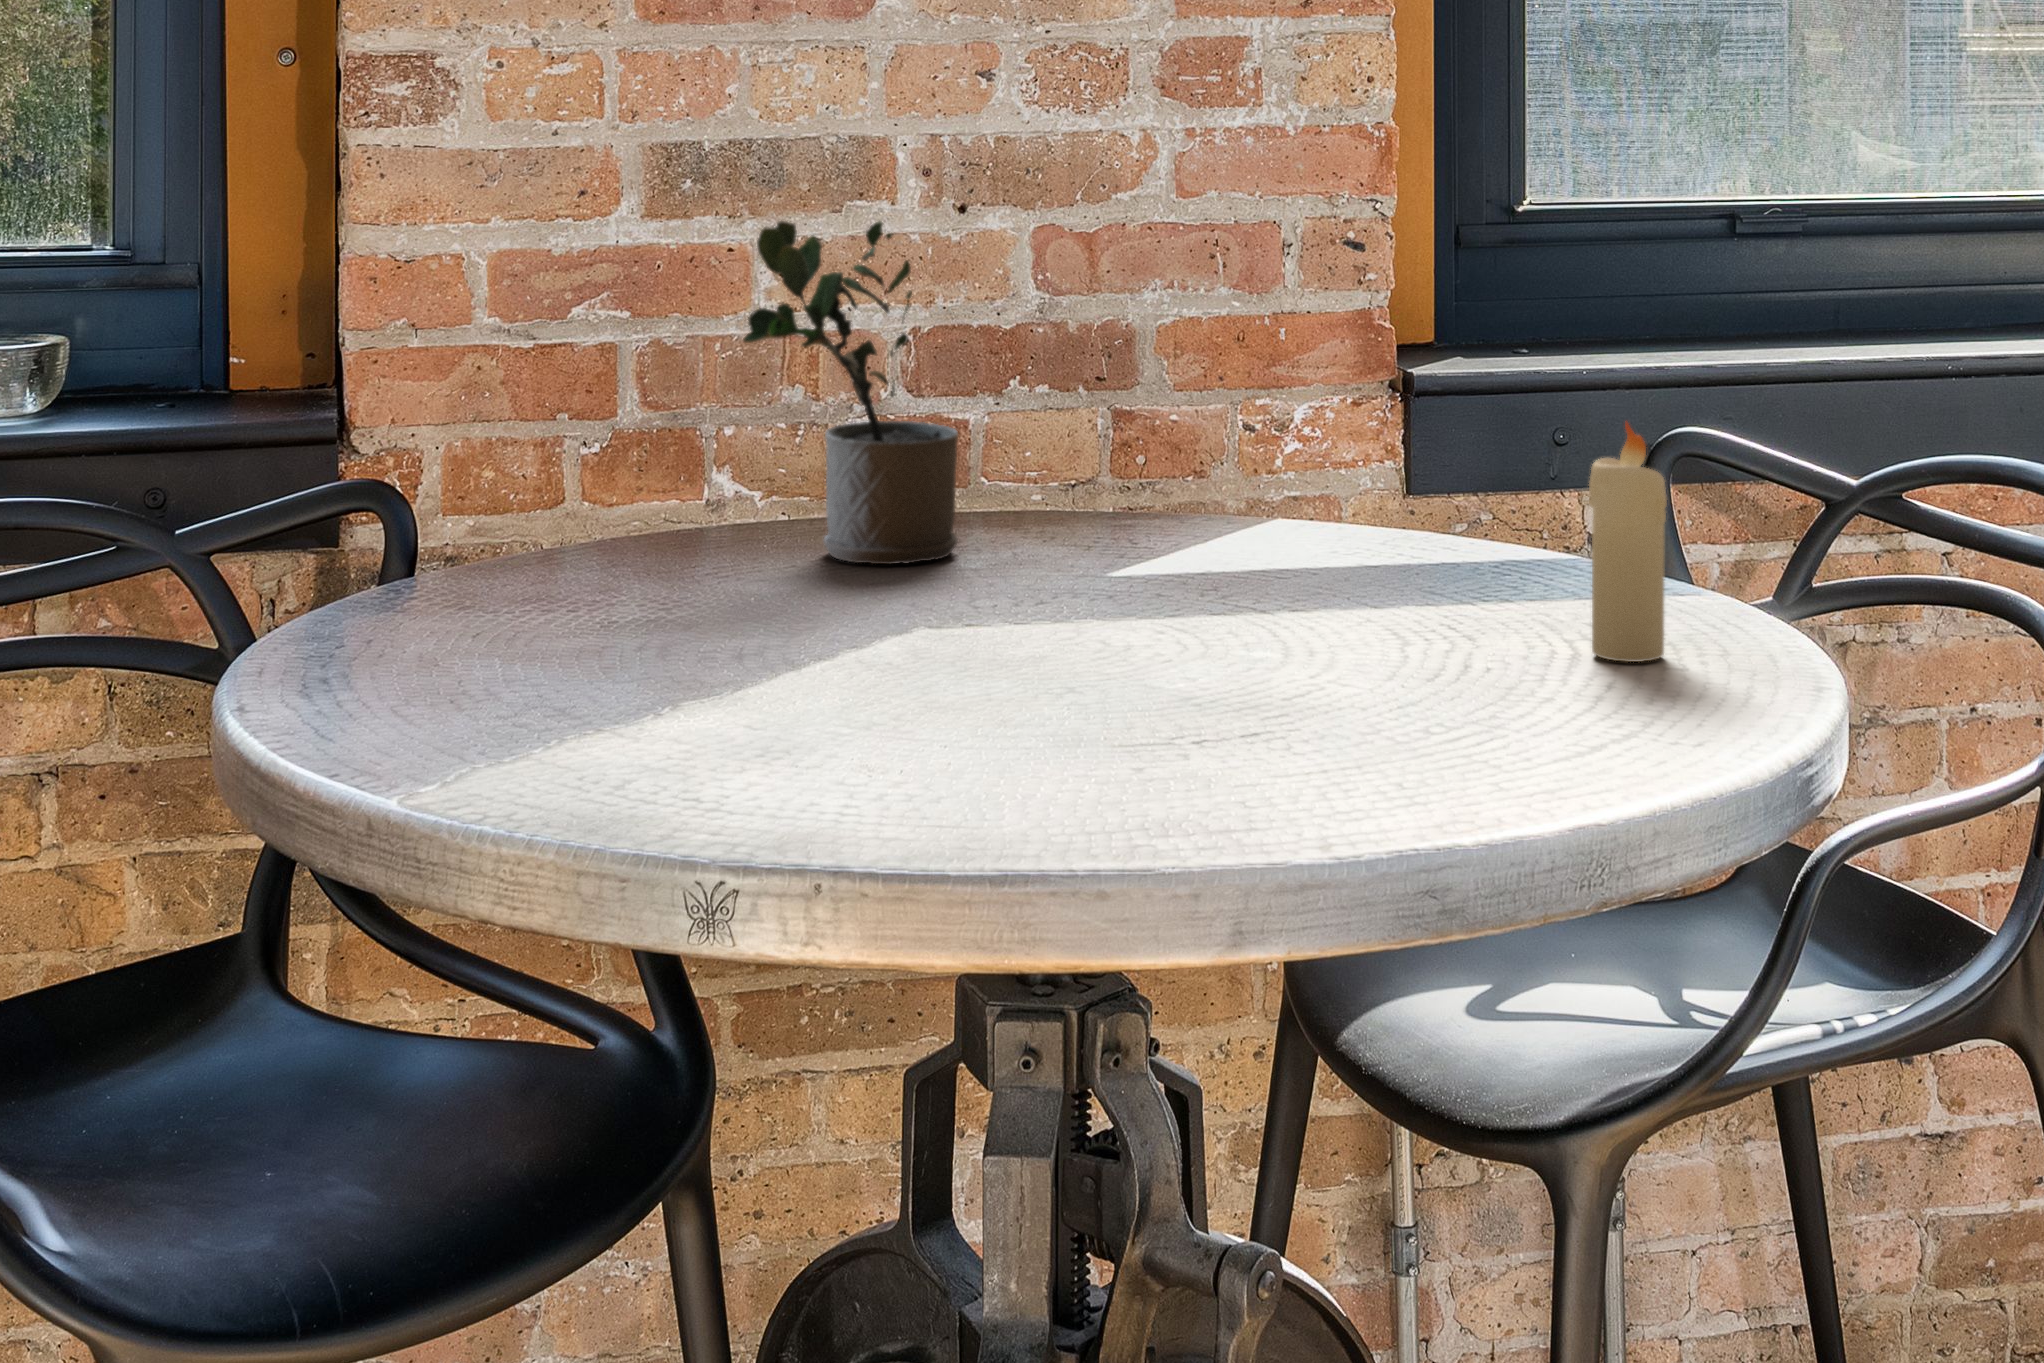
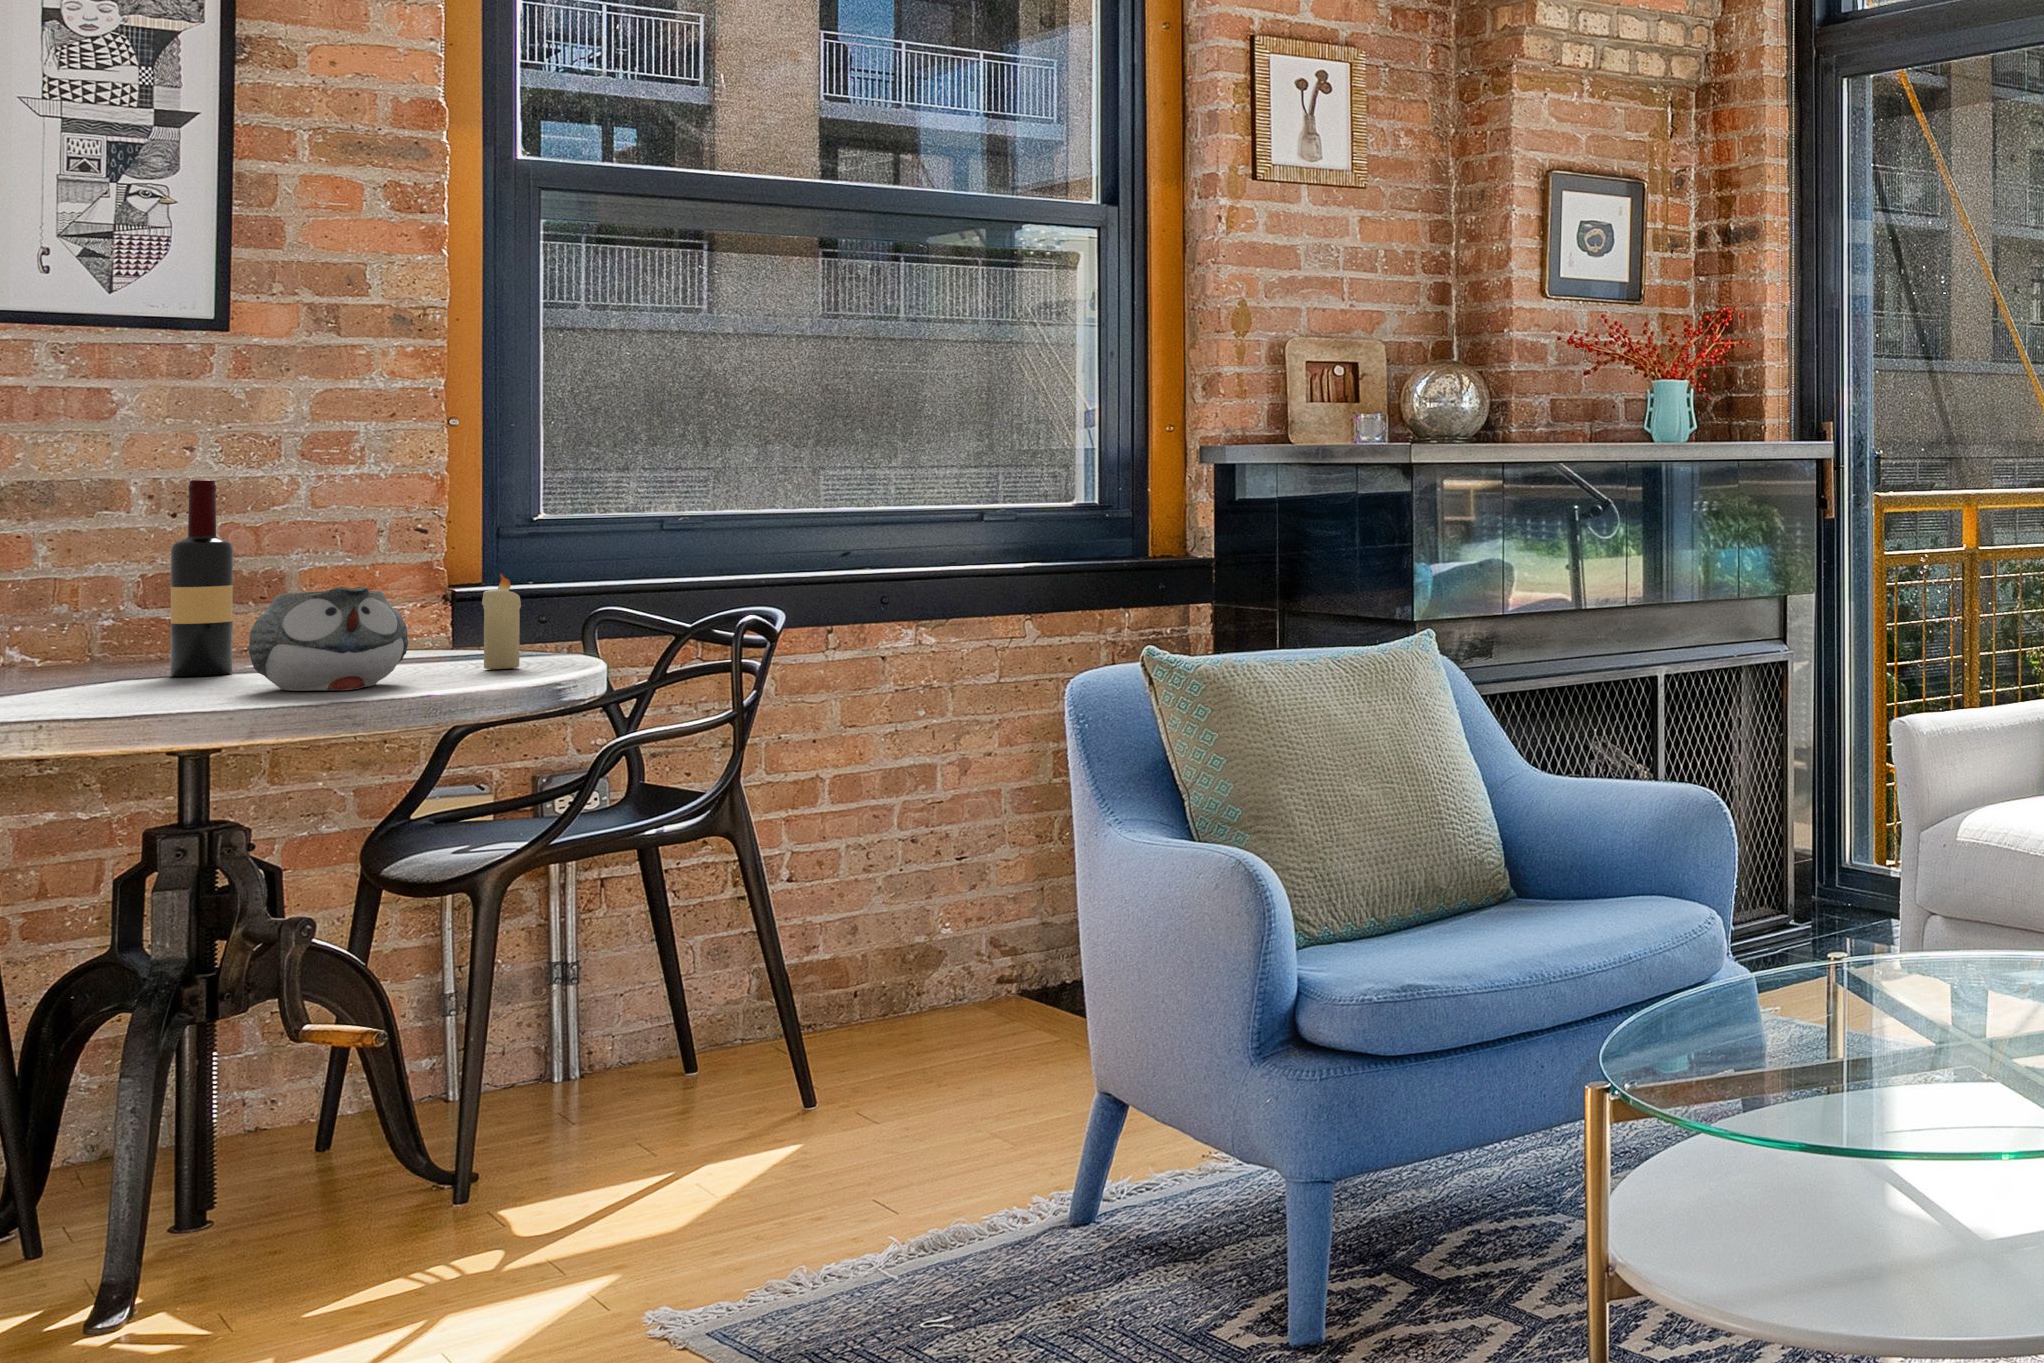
wine bottle: none [989,169,1096,616] -> present [170,480,233,676]
potted plant: present [743,221,958,564] -> none [24,512,162,671]
teapot: none [1174,469,1491,760] -> present [248,586,408,691]

